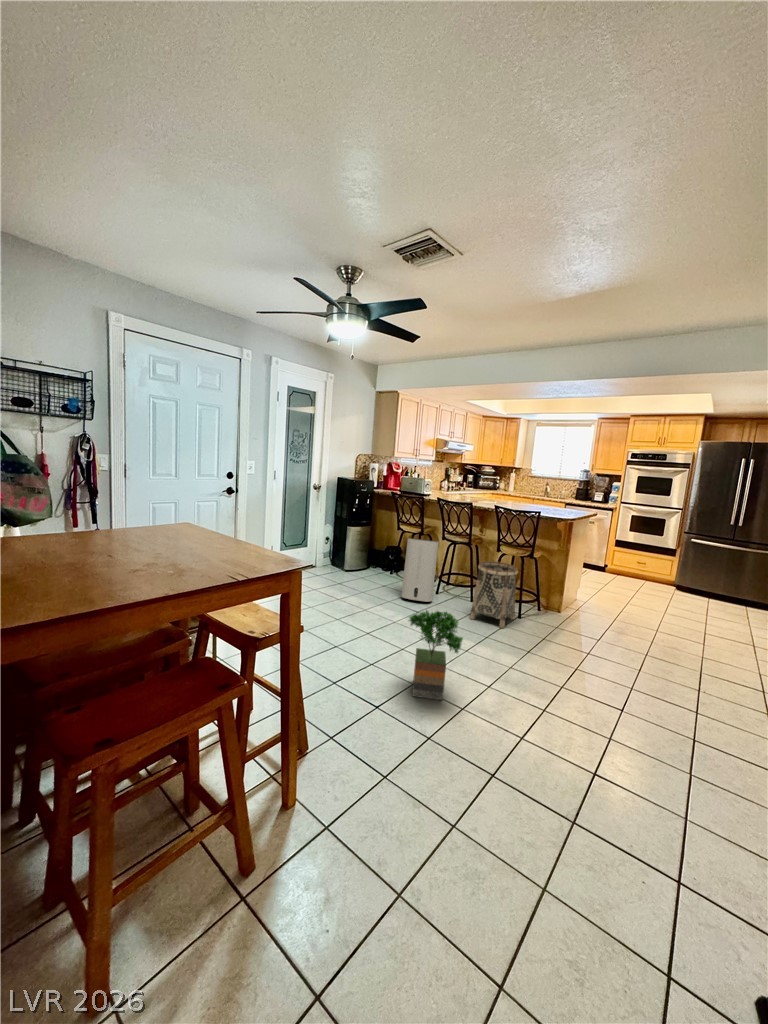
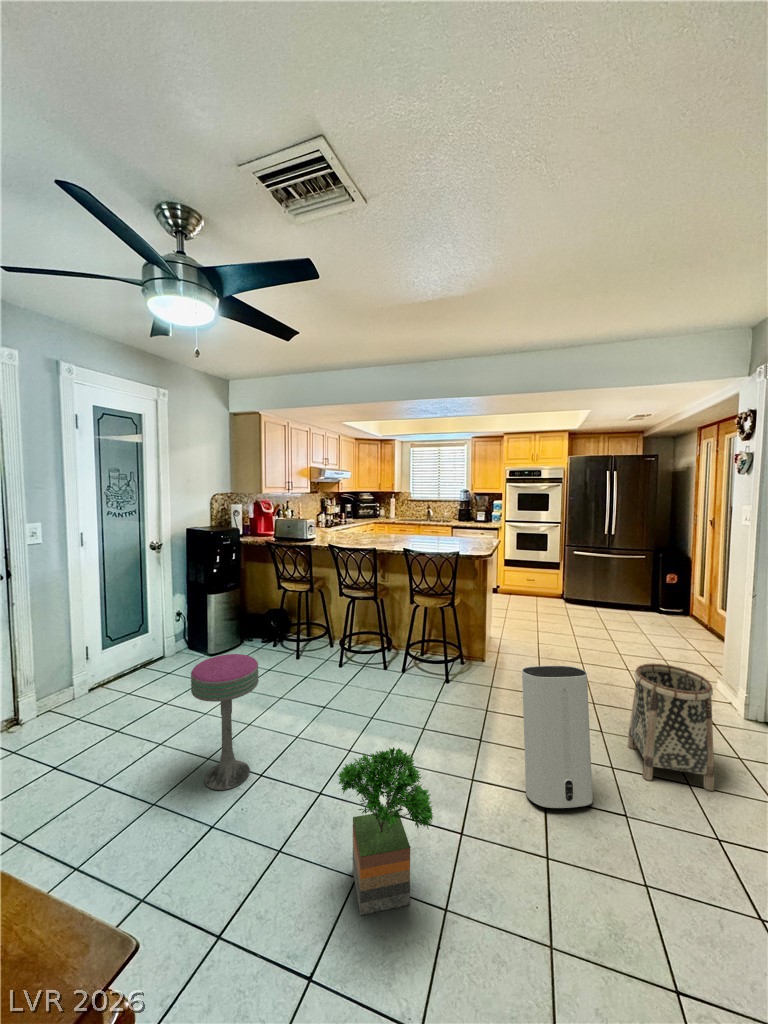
air purifier: present [401,538,439,602] -> present [522,666,593,808]
bar stool: none [332,554,373,635] -> present [191,654,259,790]
basket: present [470,561,518,628] -> present [628,664,714,791]

